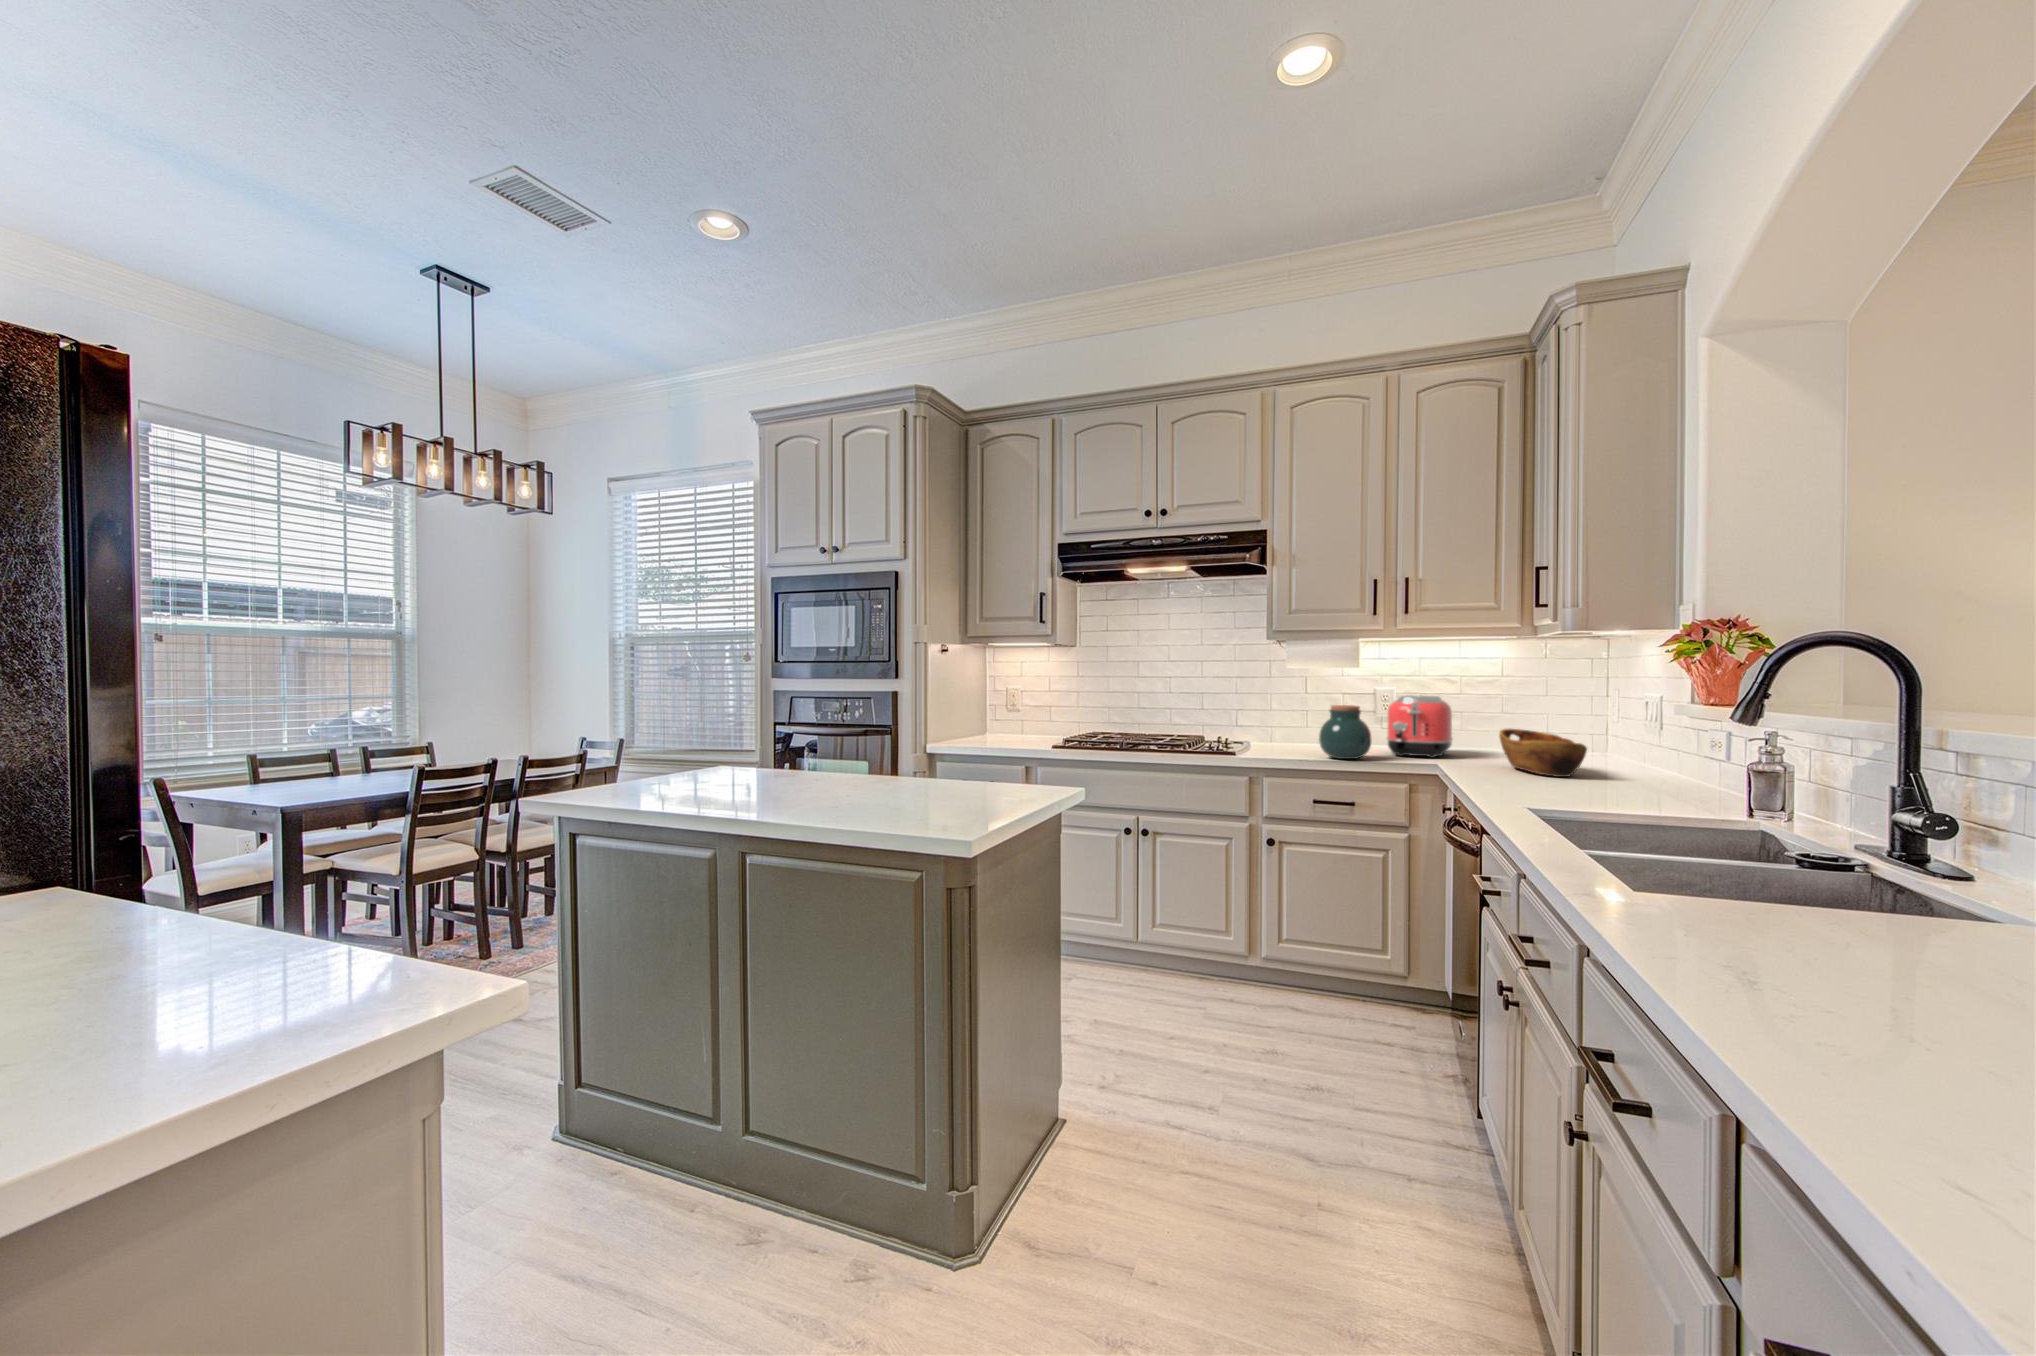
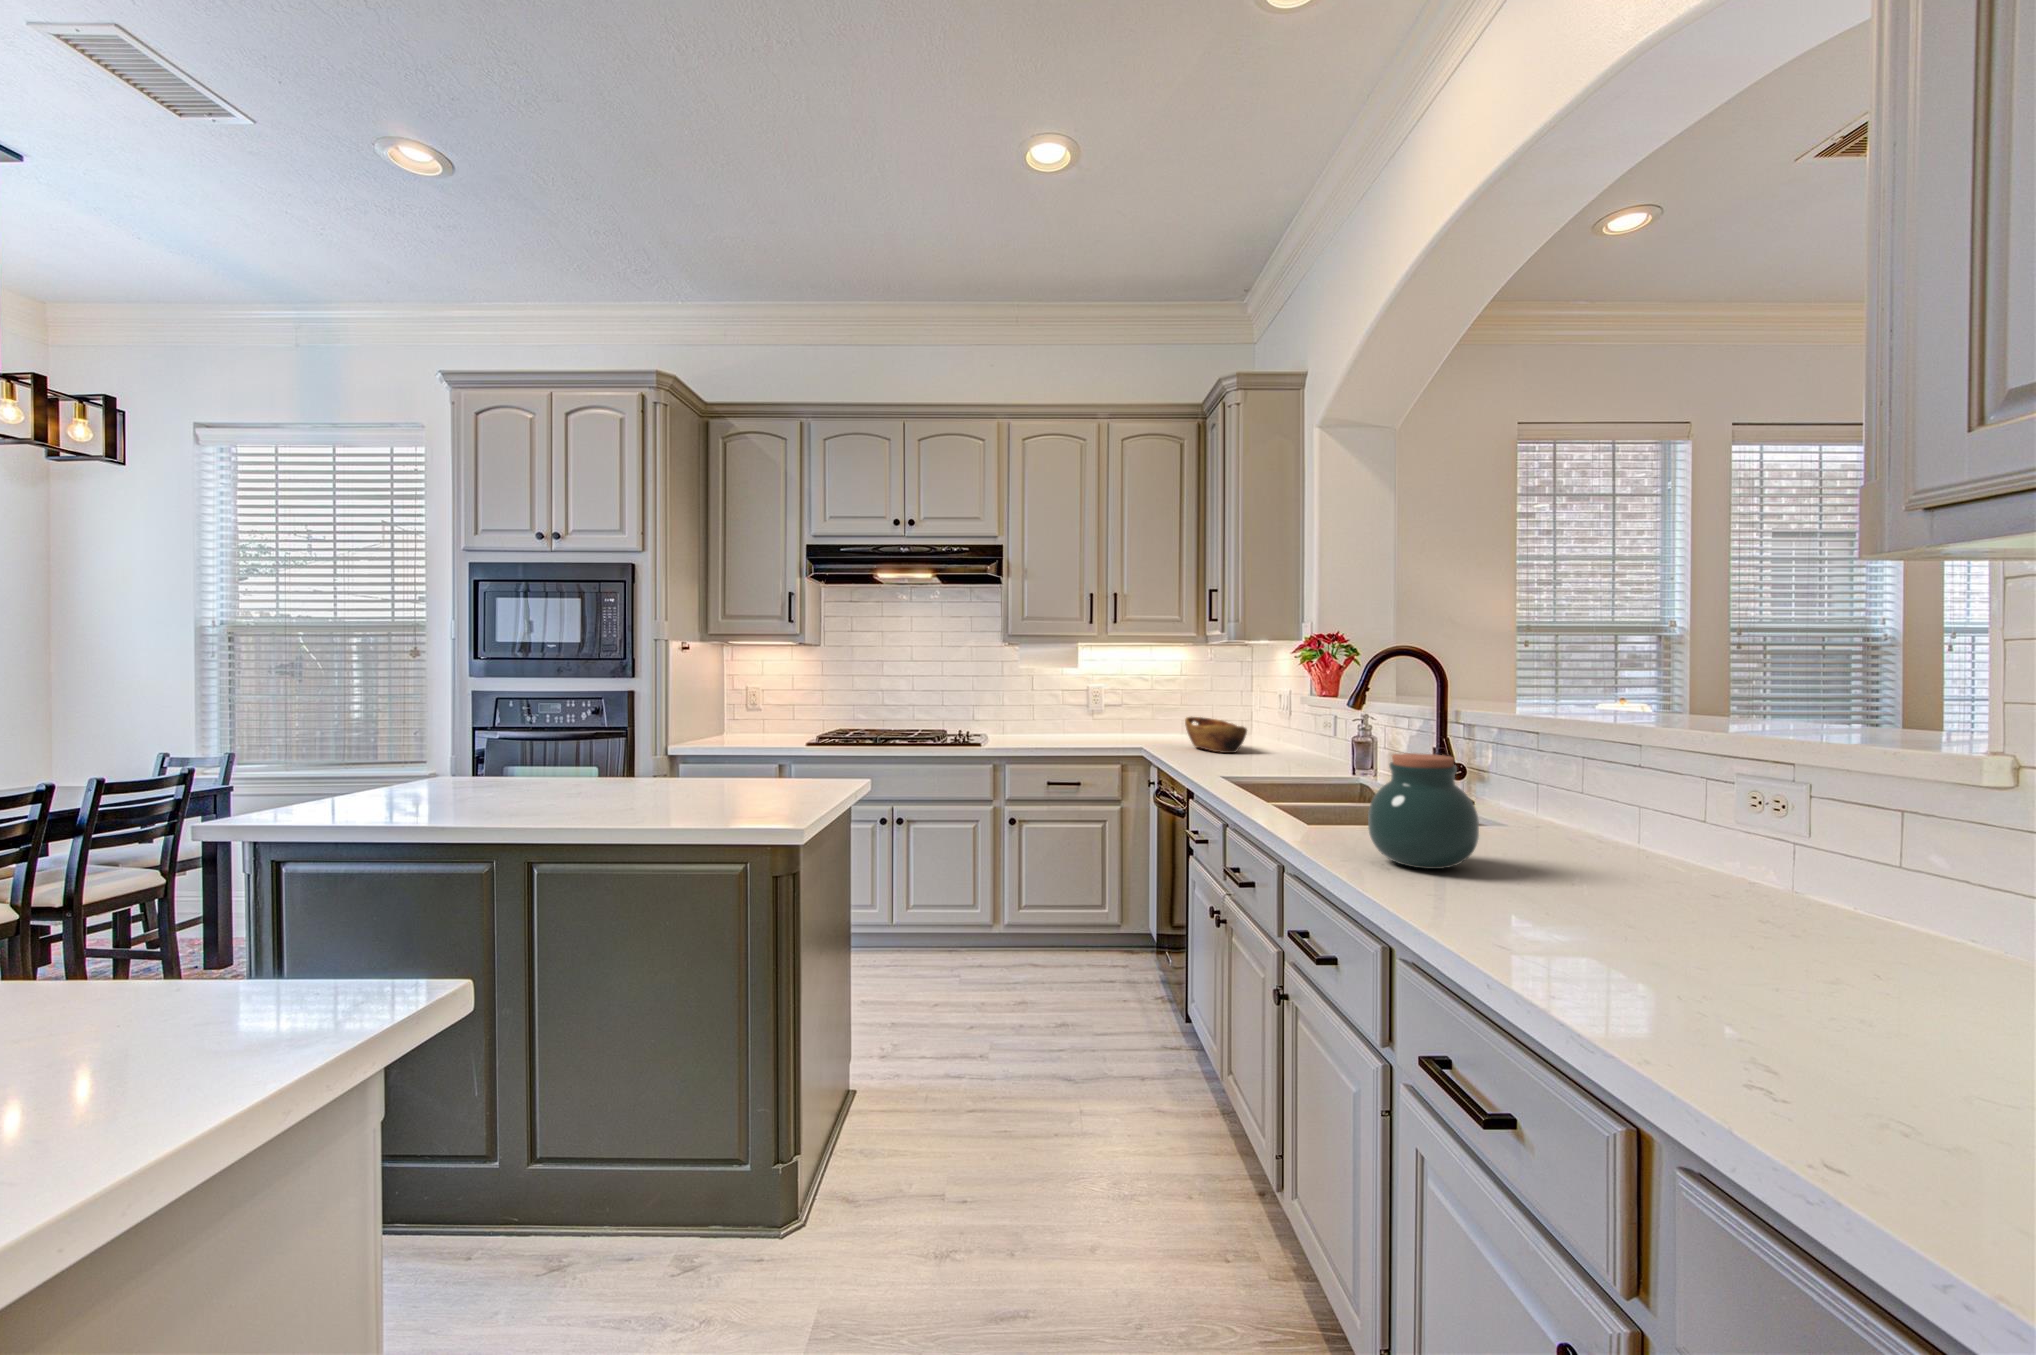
toaster: present [1387,696,1452,758] -> none [1099,691,1148,743]
jar: present [1319,705,1372,759] -> present [1368,753,1479,869]

